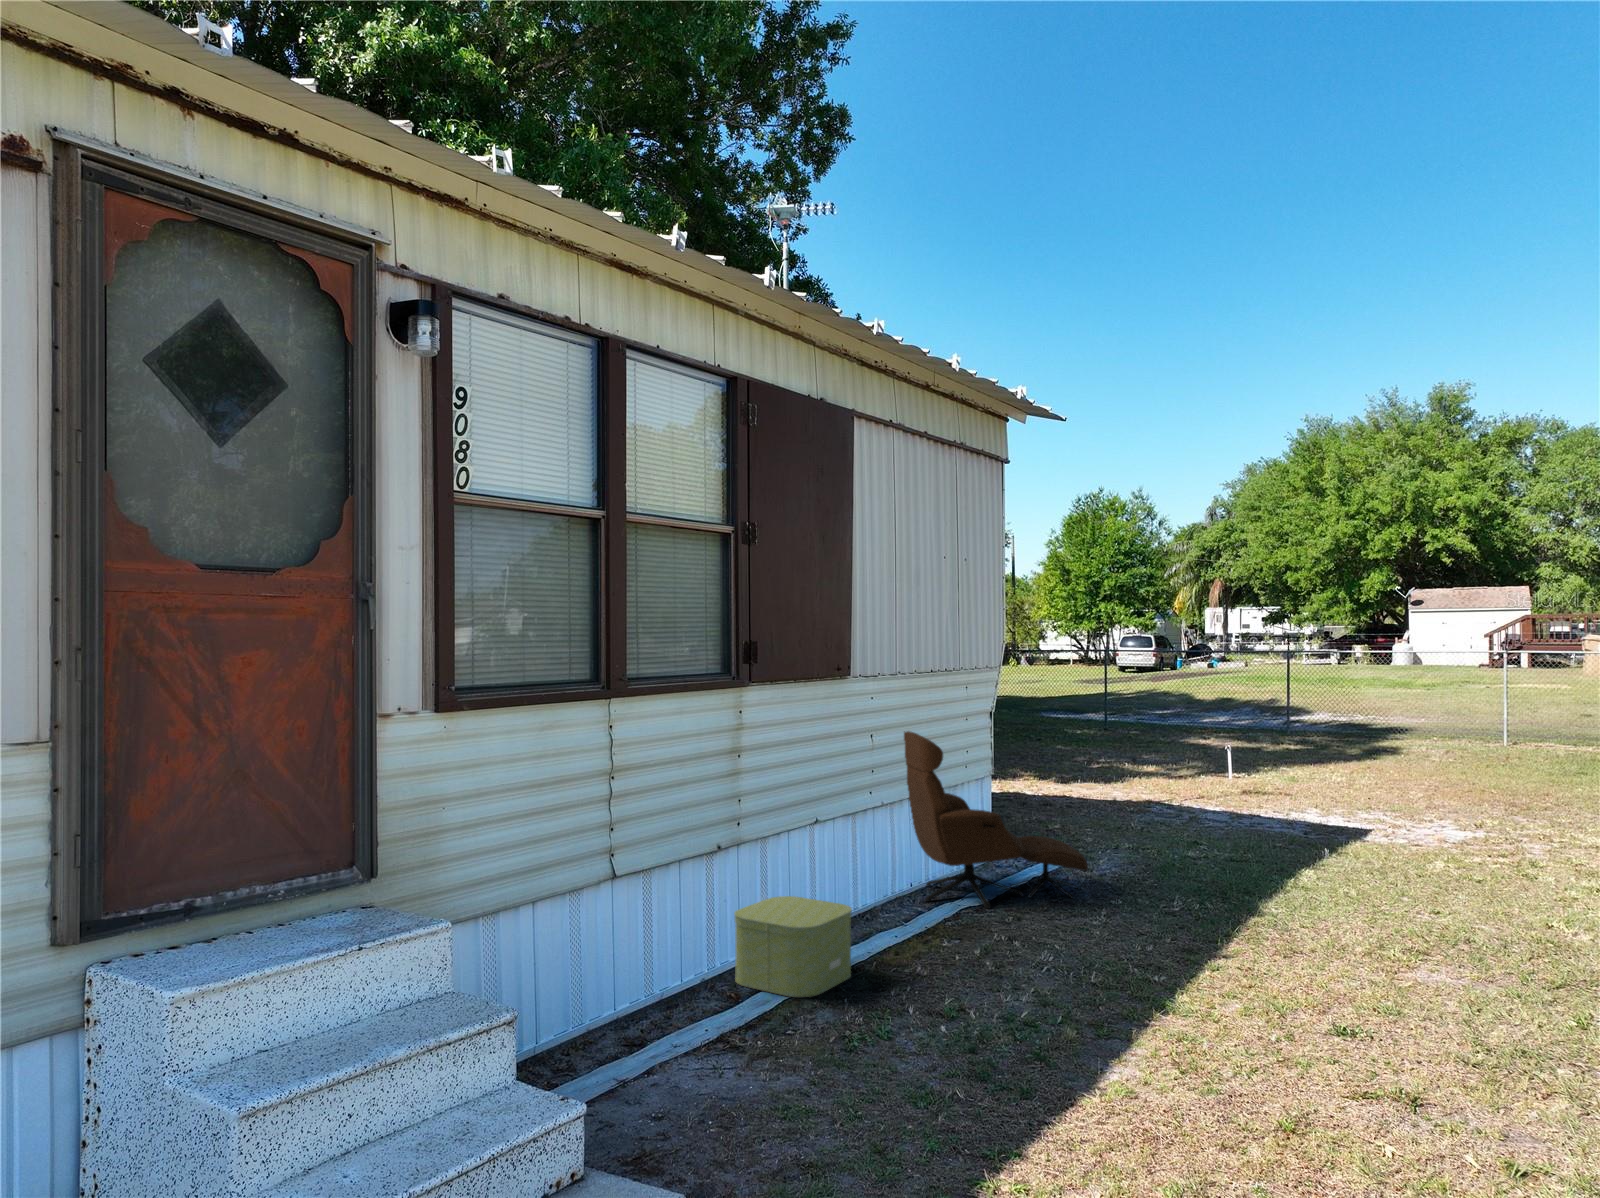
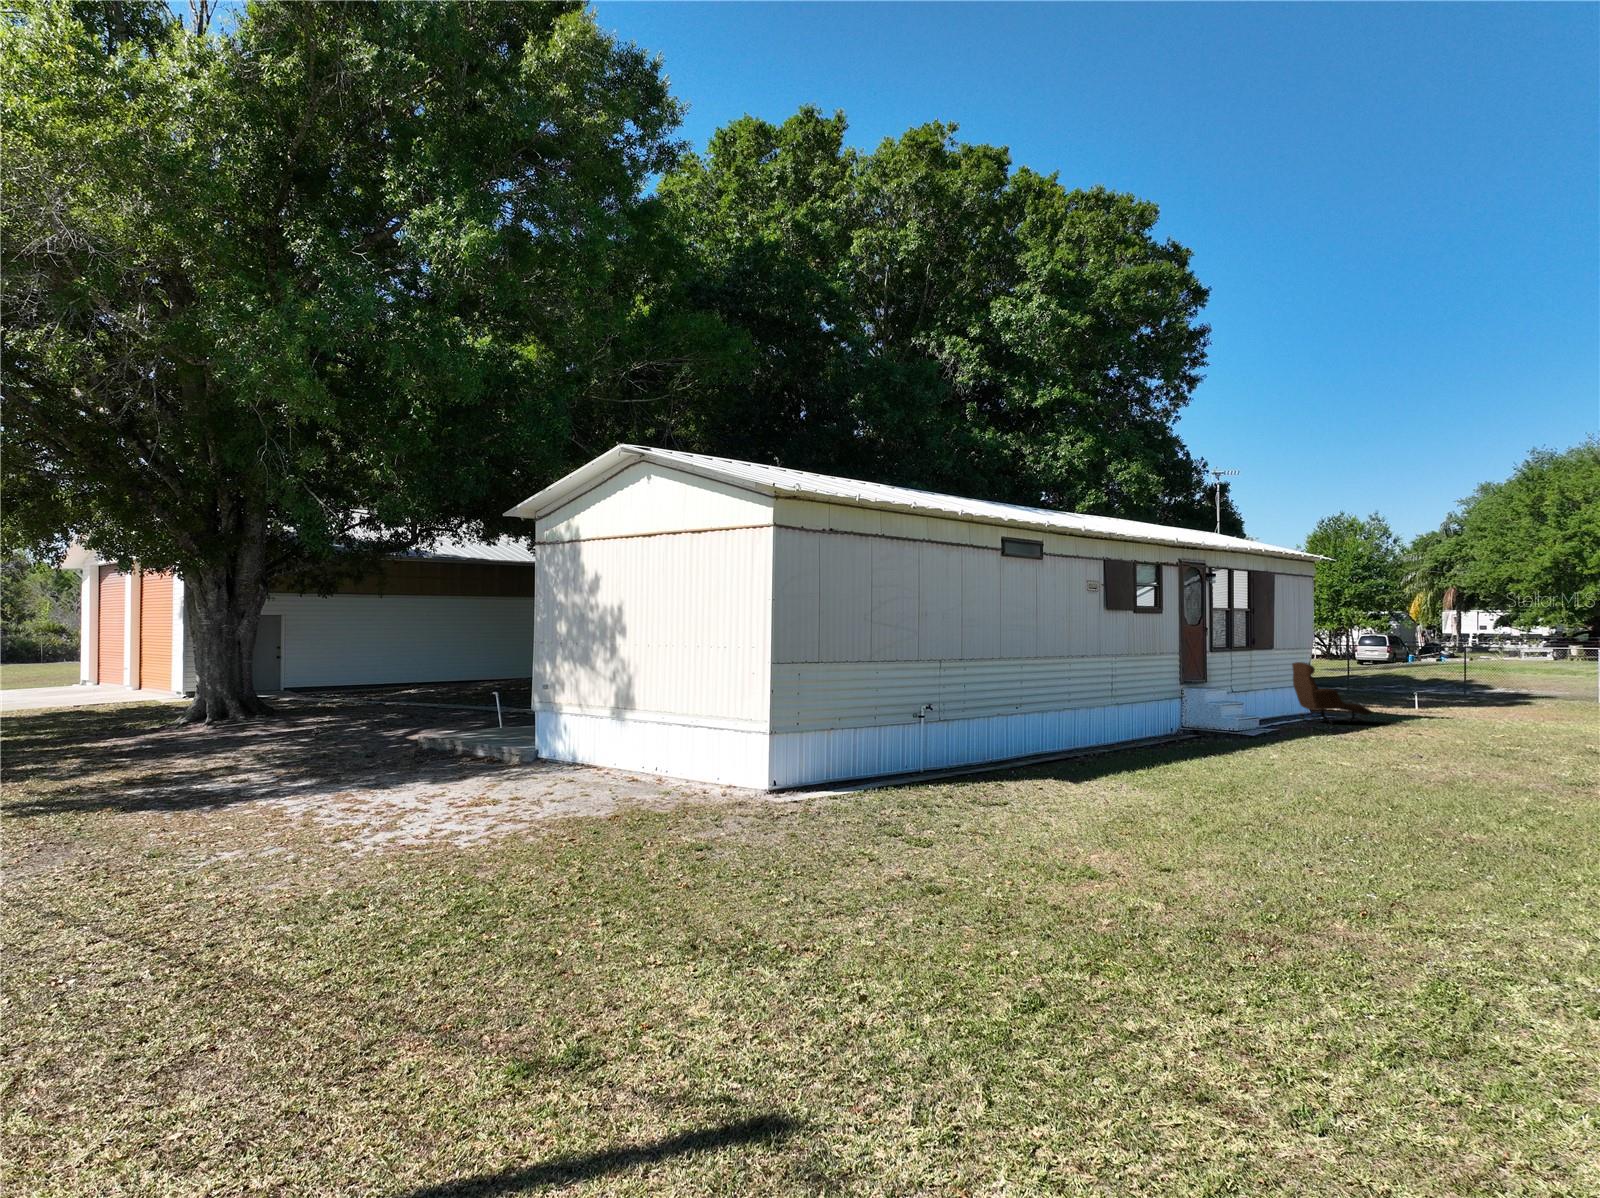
storage box: present [734,896,852,997] -> none [1258,709,1296,732]

